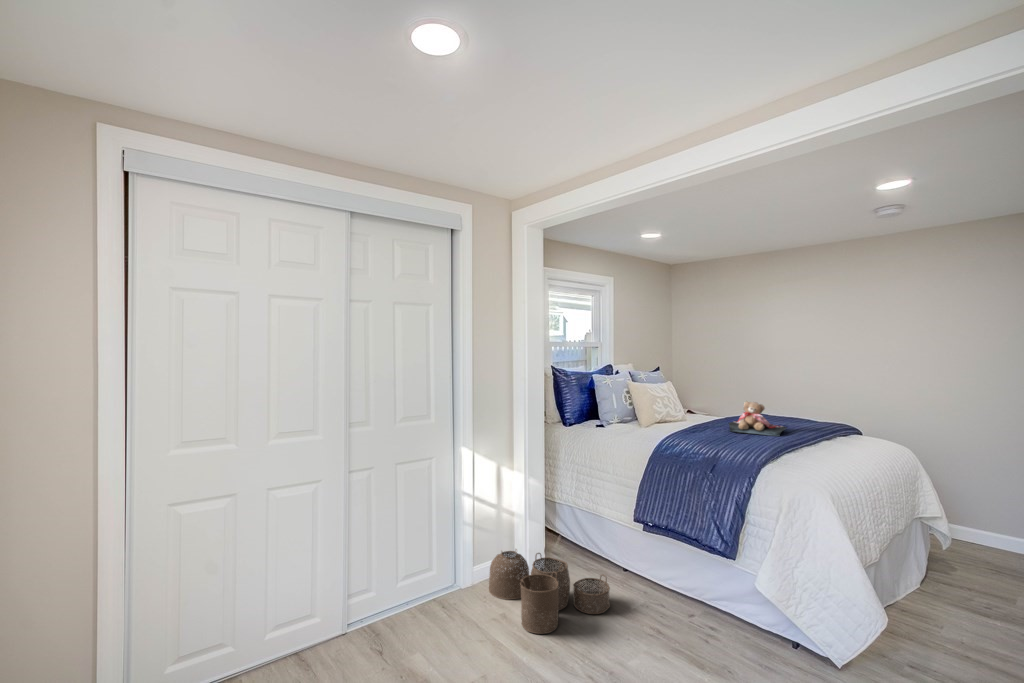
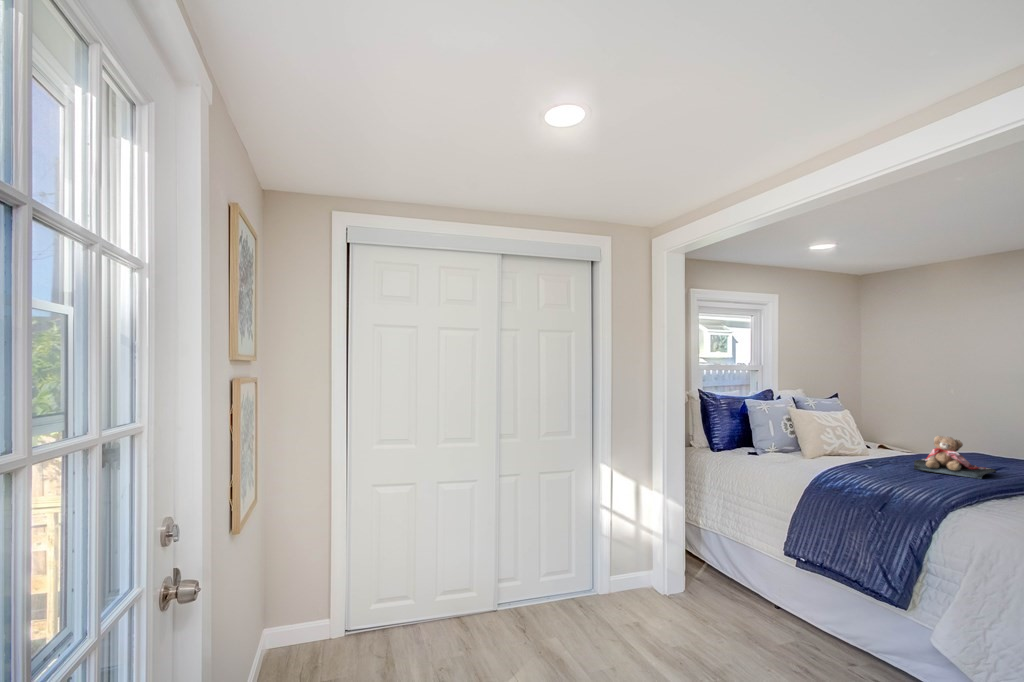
woven basket: present [489,551,610,634] -> none [625,568,755,656]

